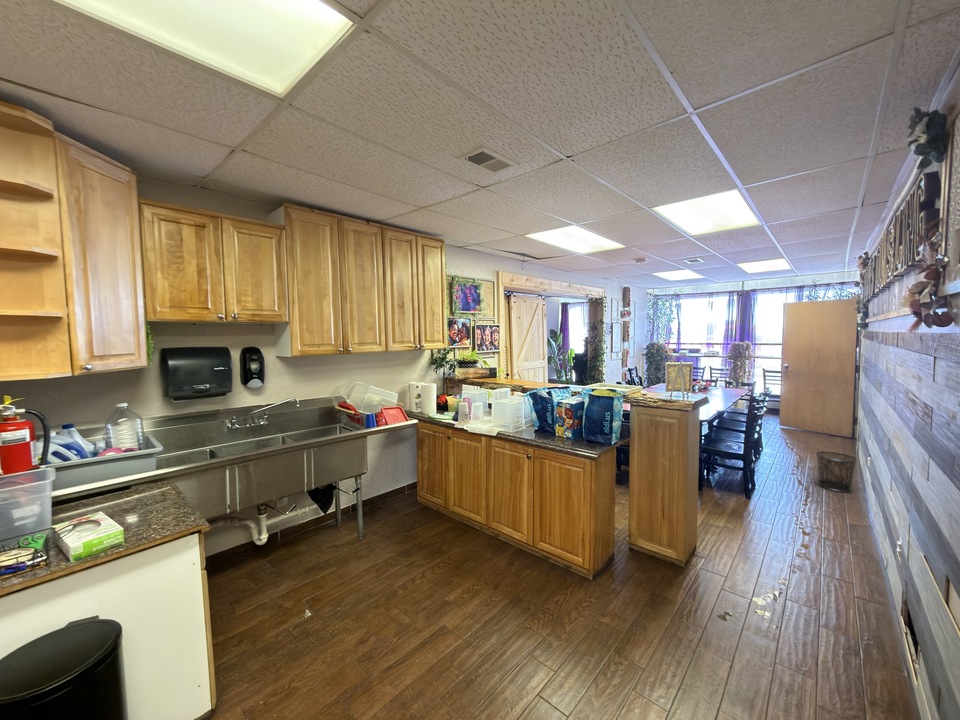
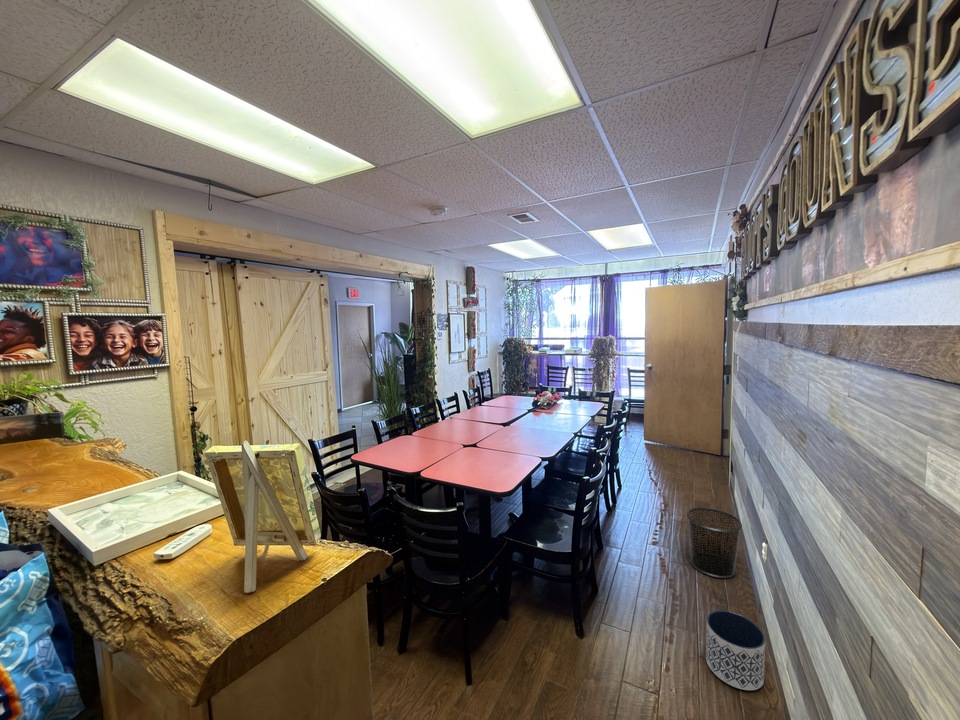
planter: none [824,491,862,525] -> present [706,610,765,690]

